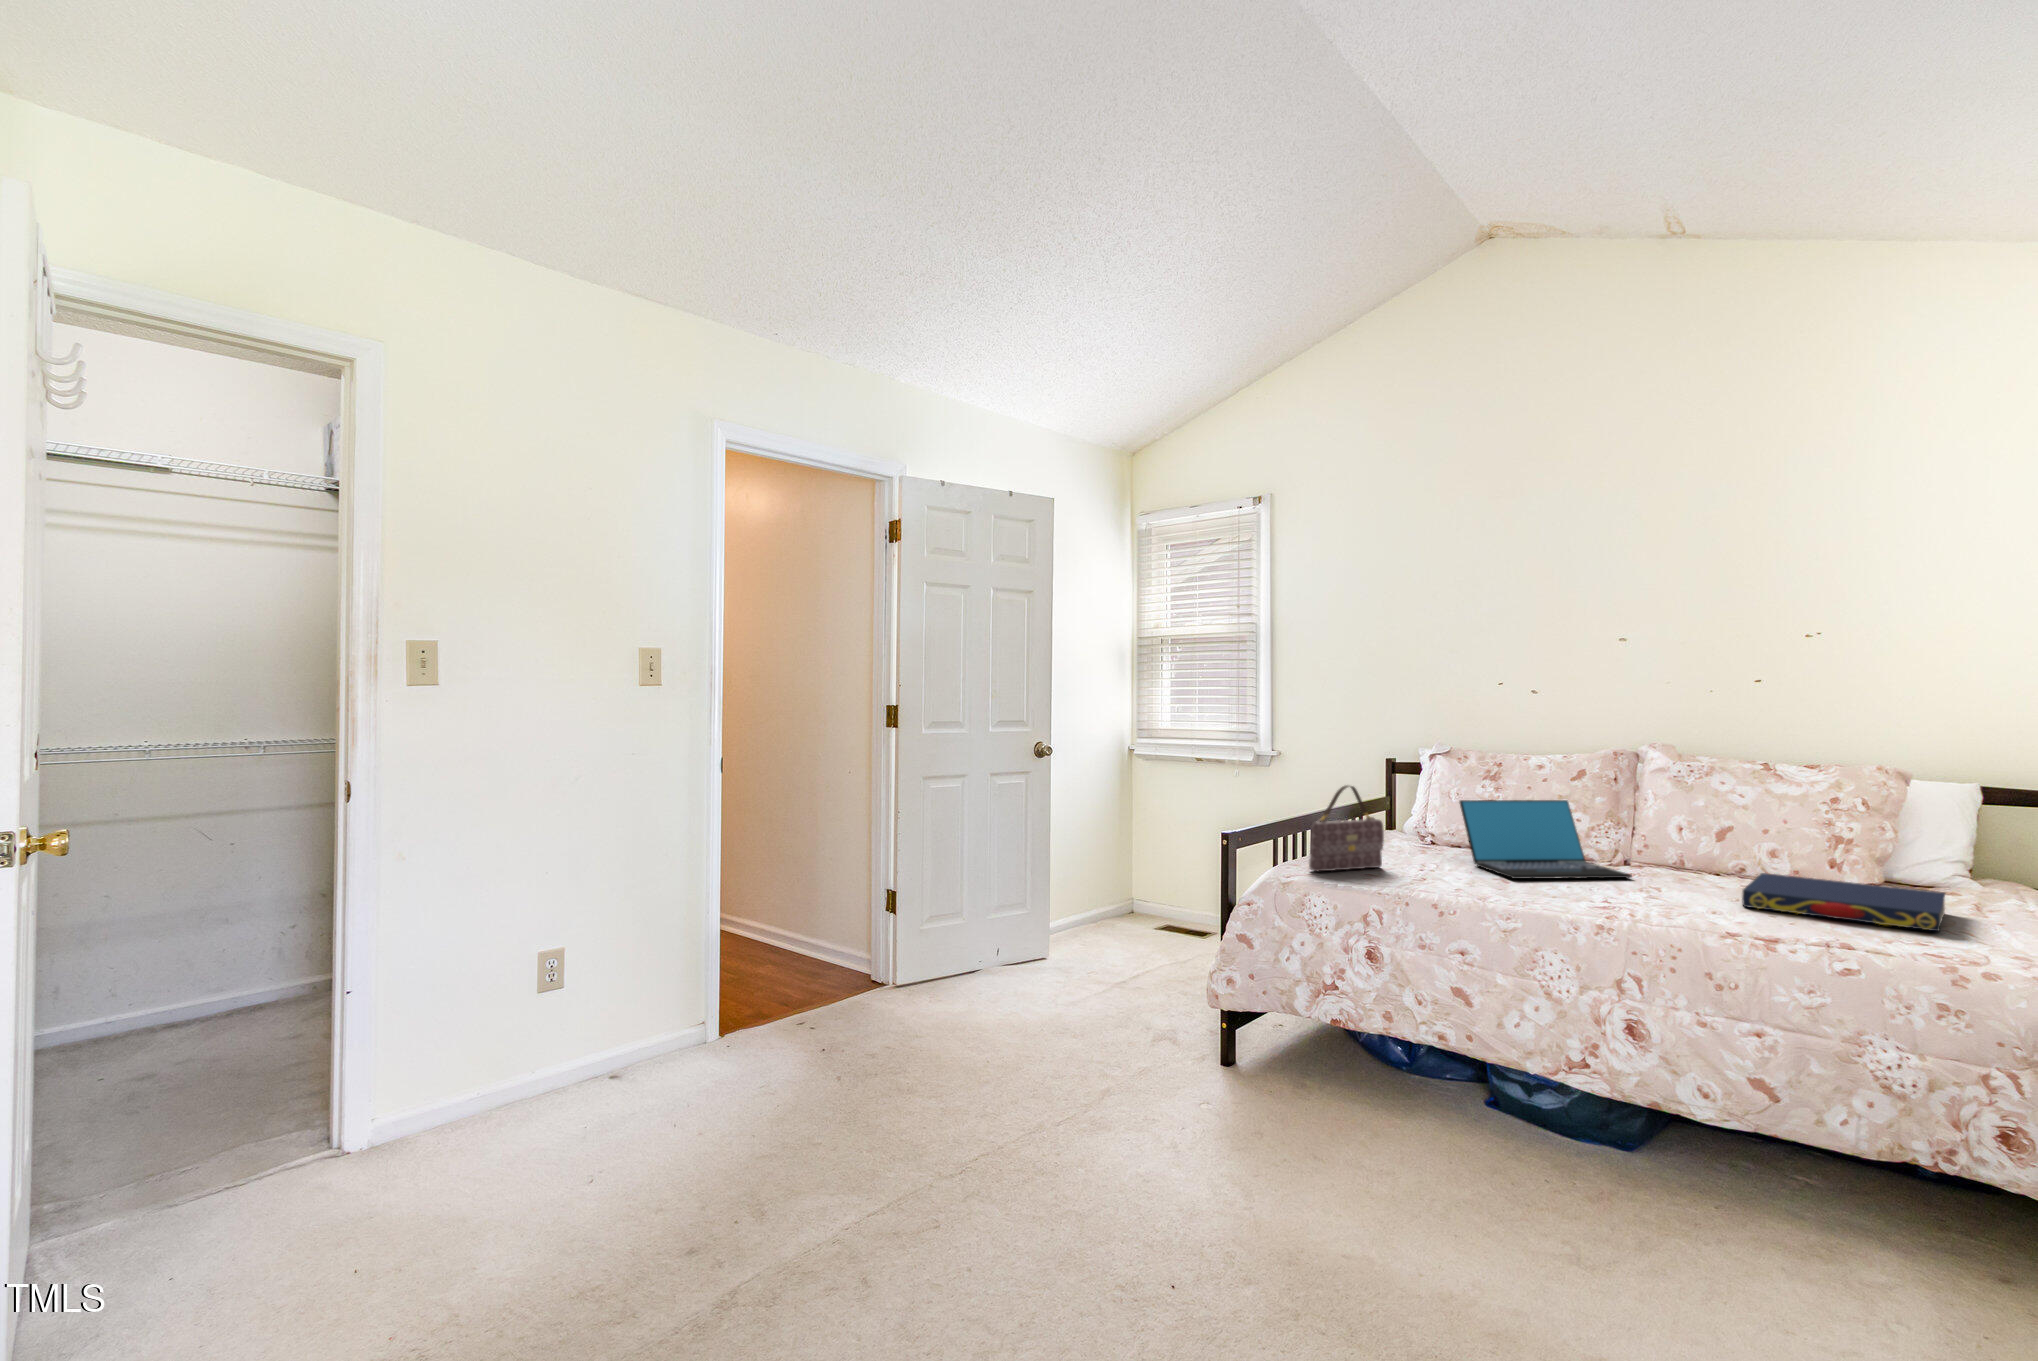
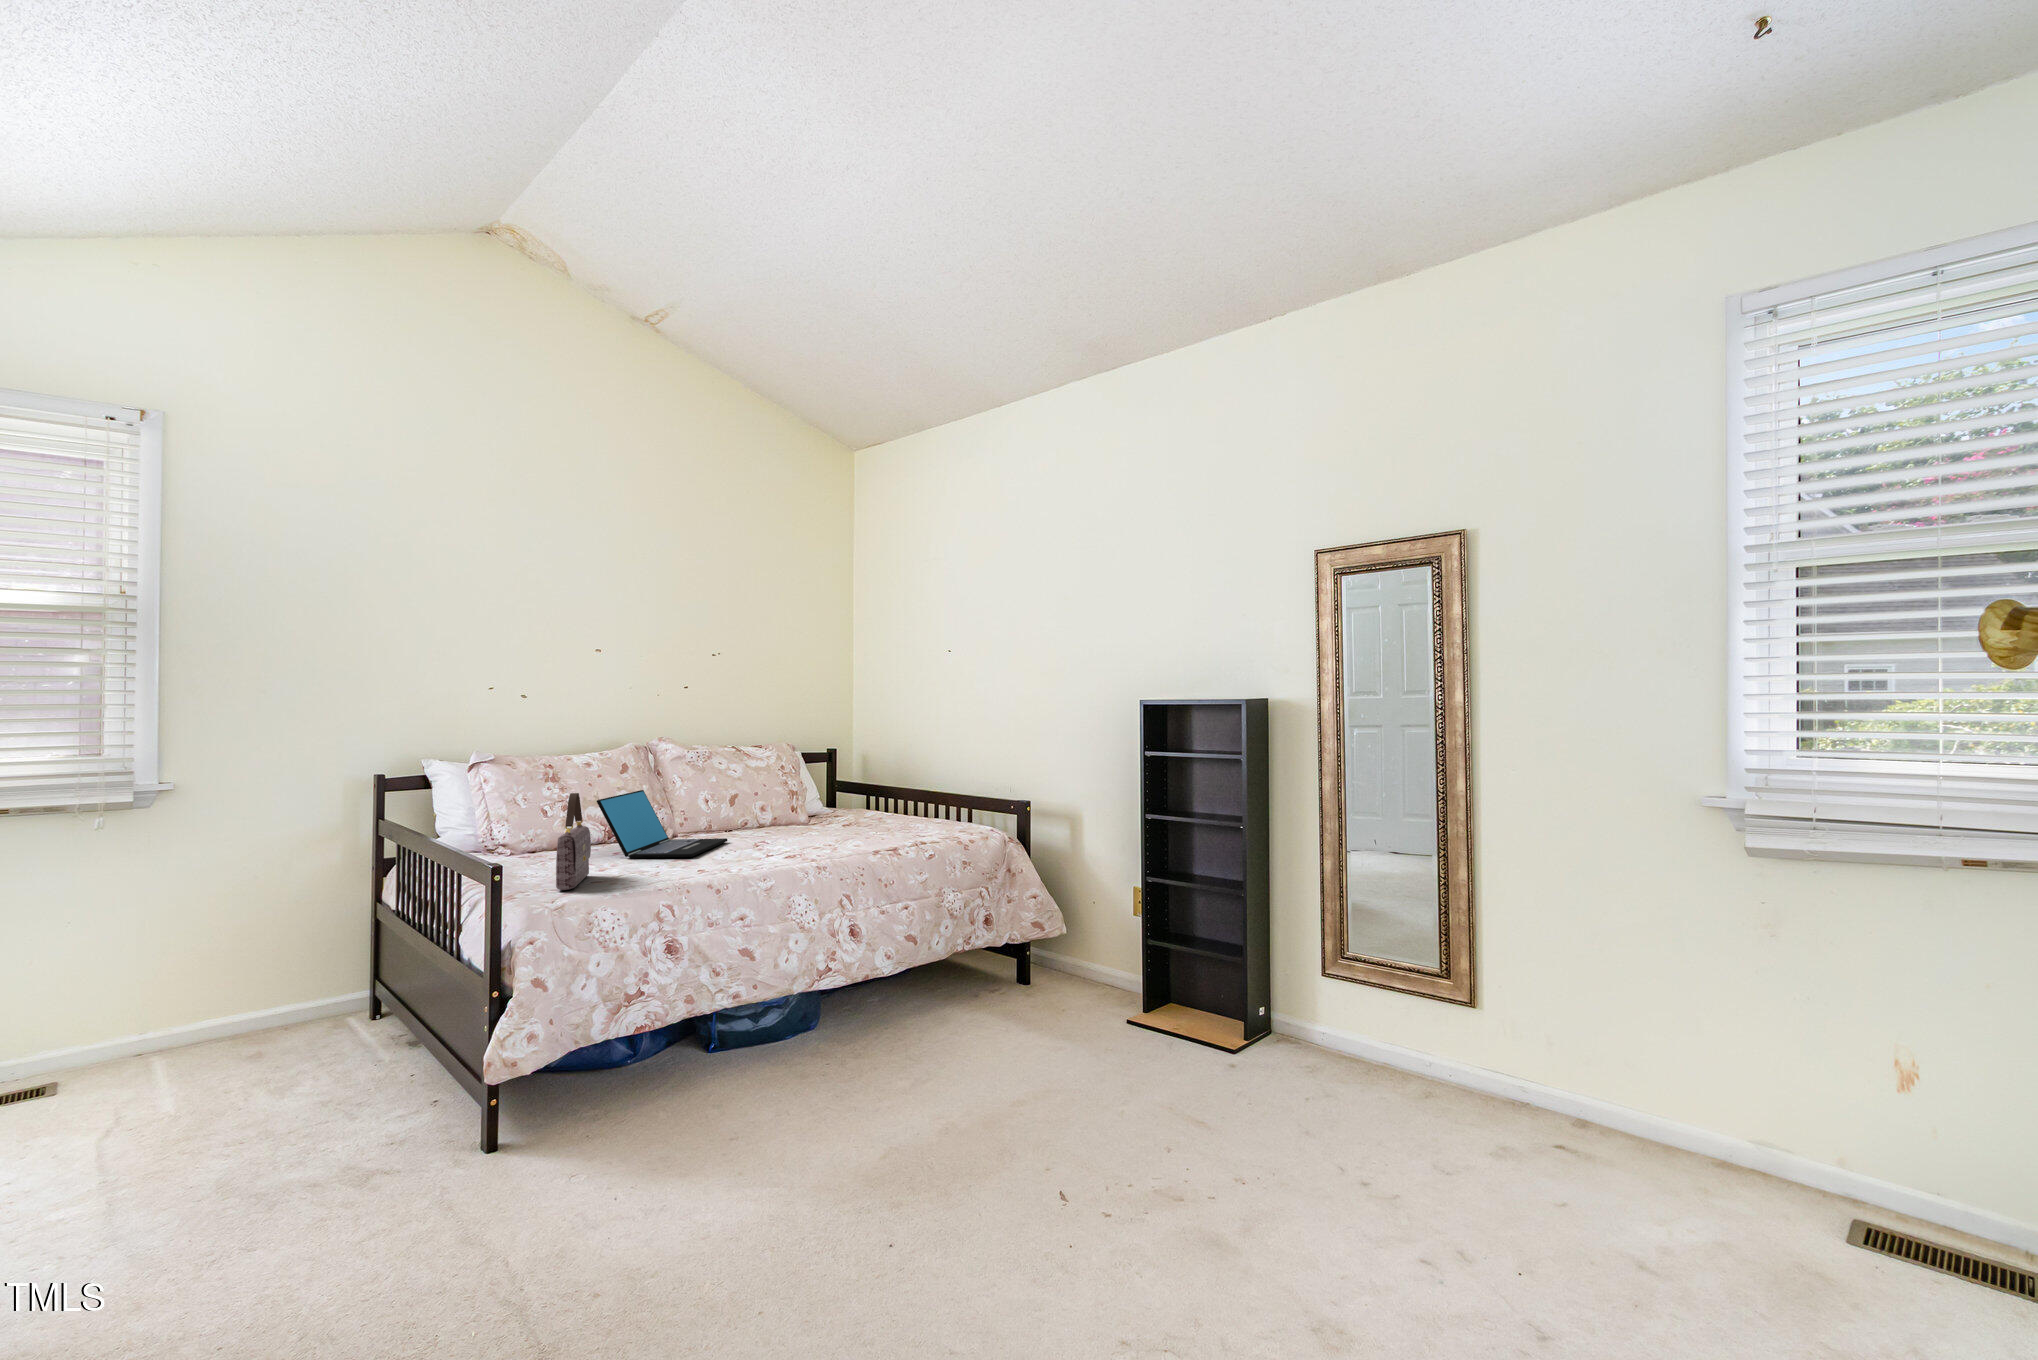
book: present [1742,873,1945,931] -> none [788,811,909,840]

